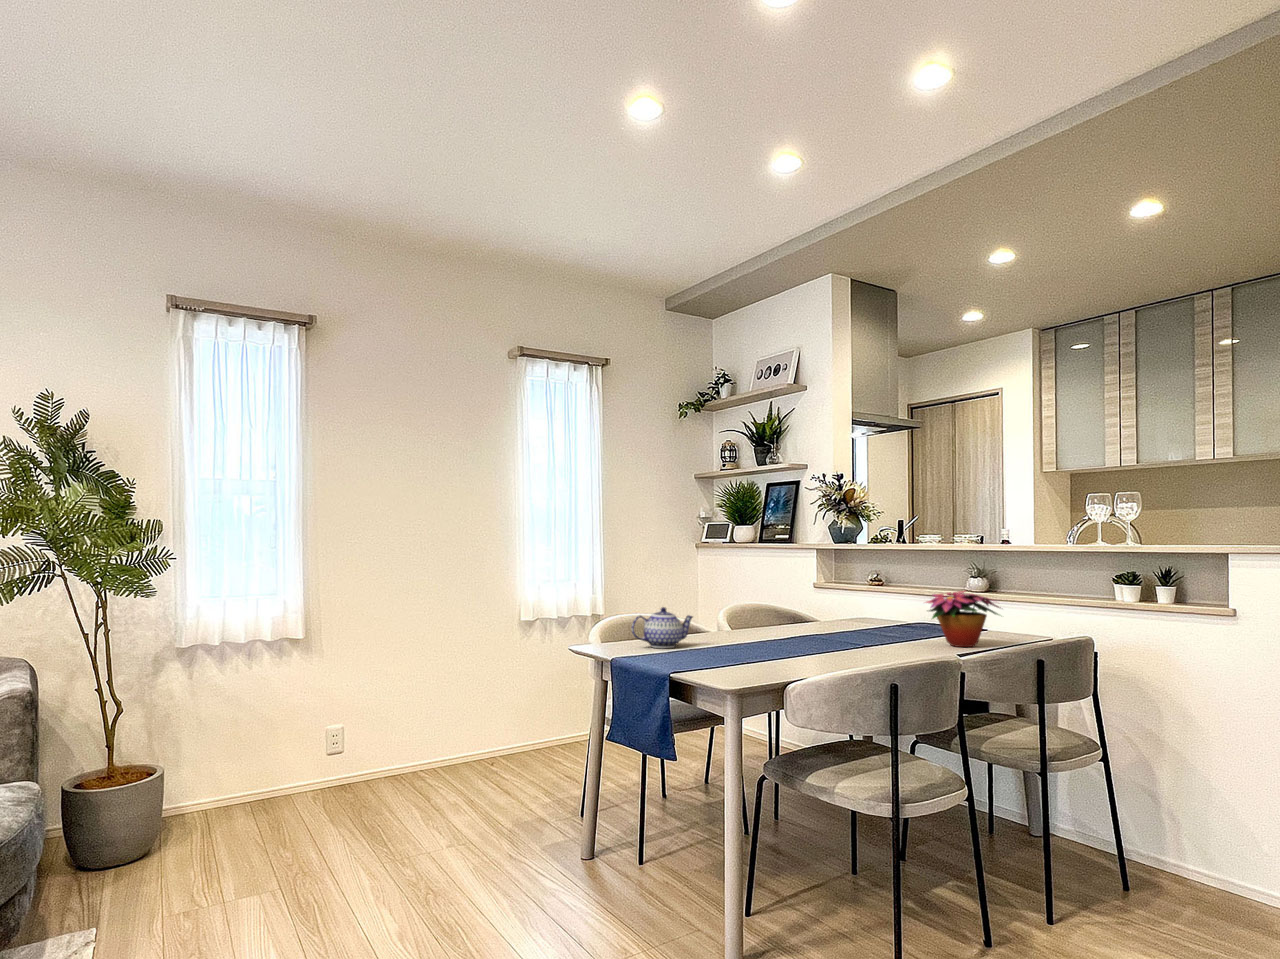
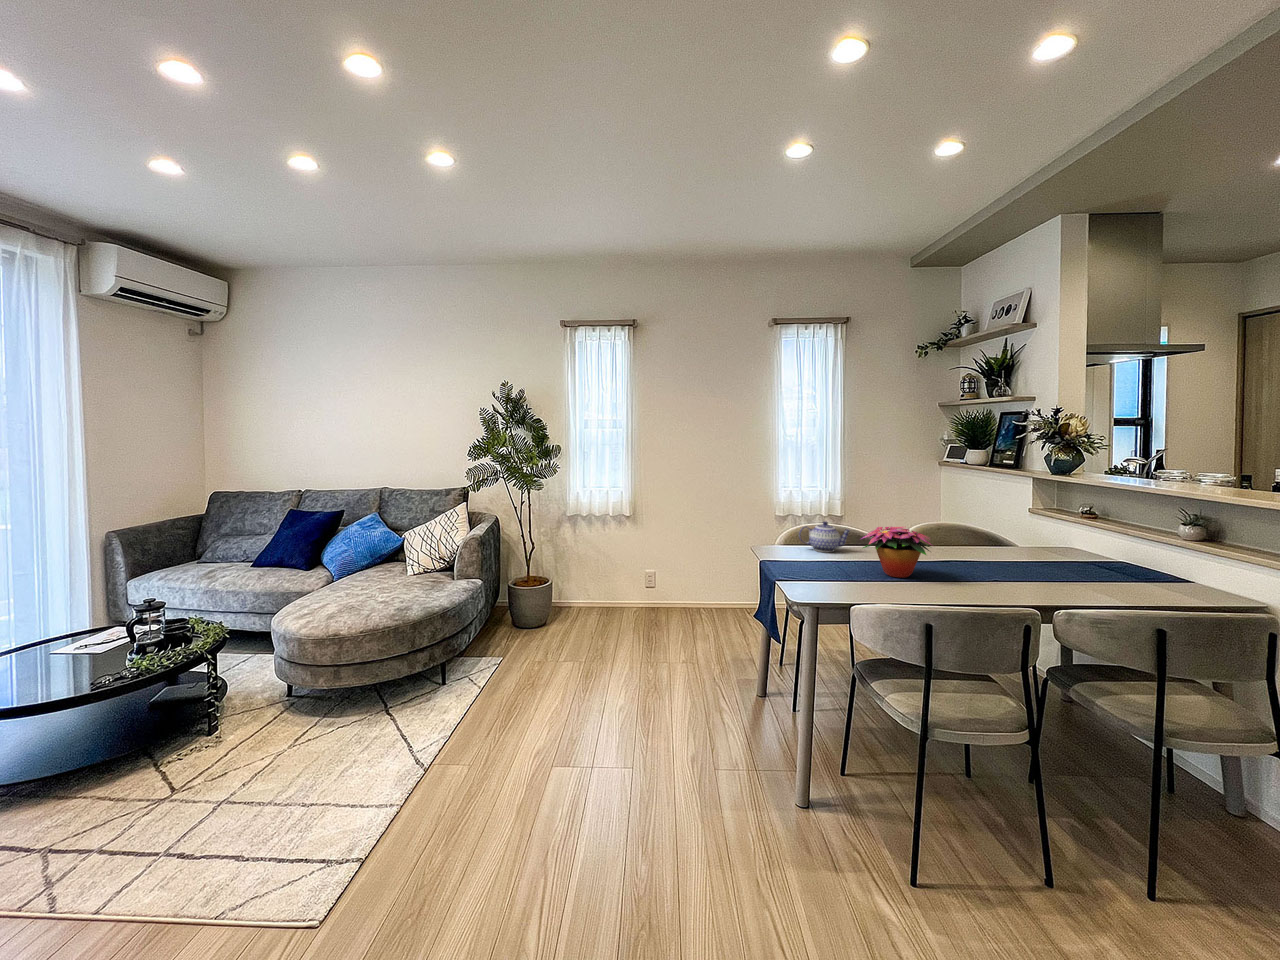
flower arrangement: present [926,591,1001,647] -> present [861,527,931,578]

